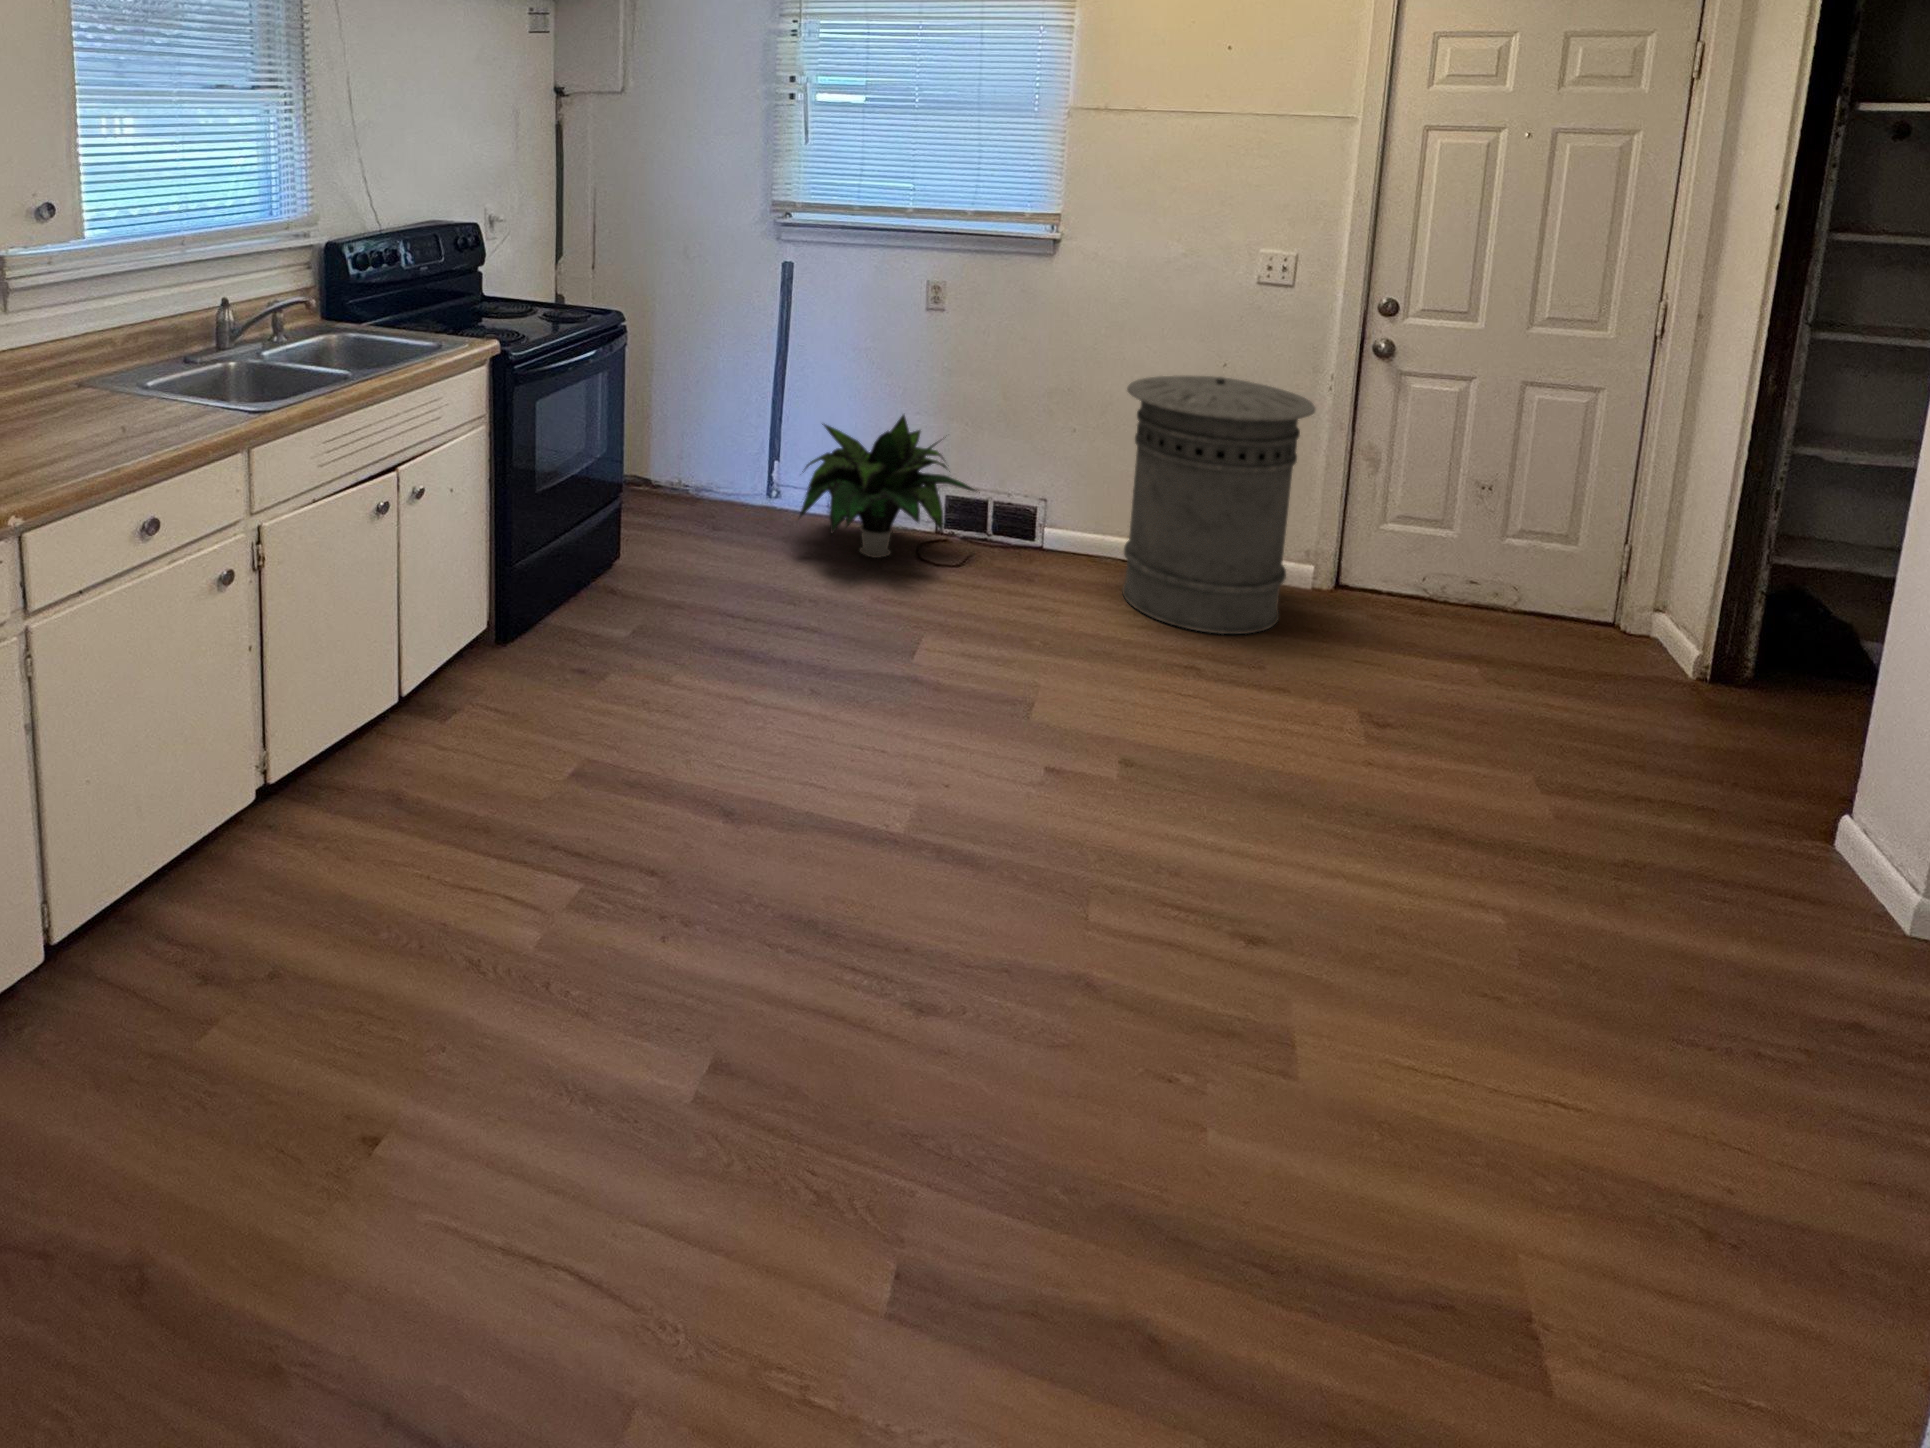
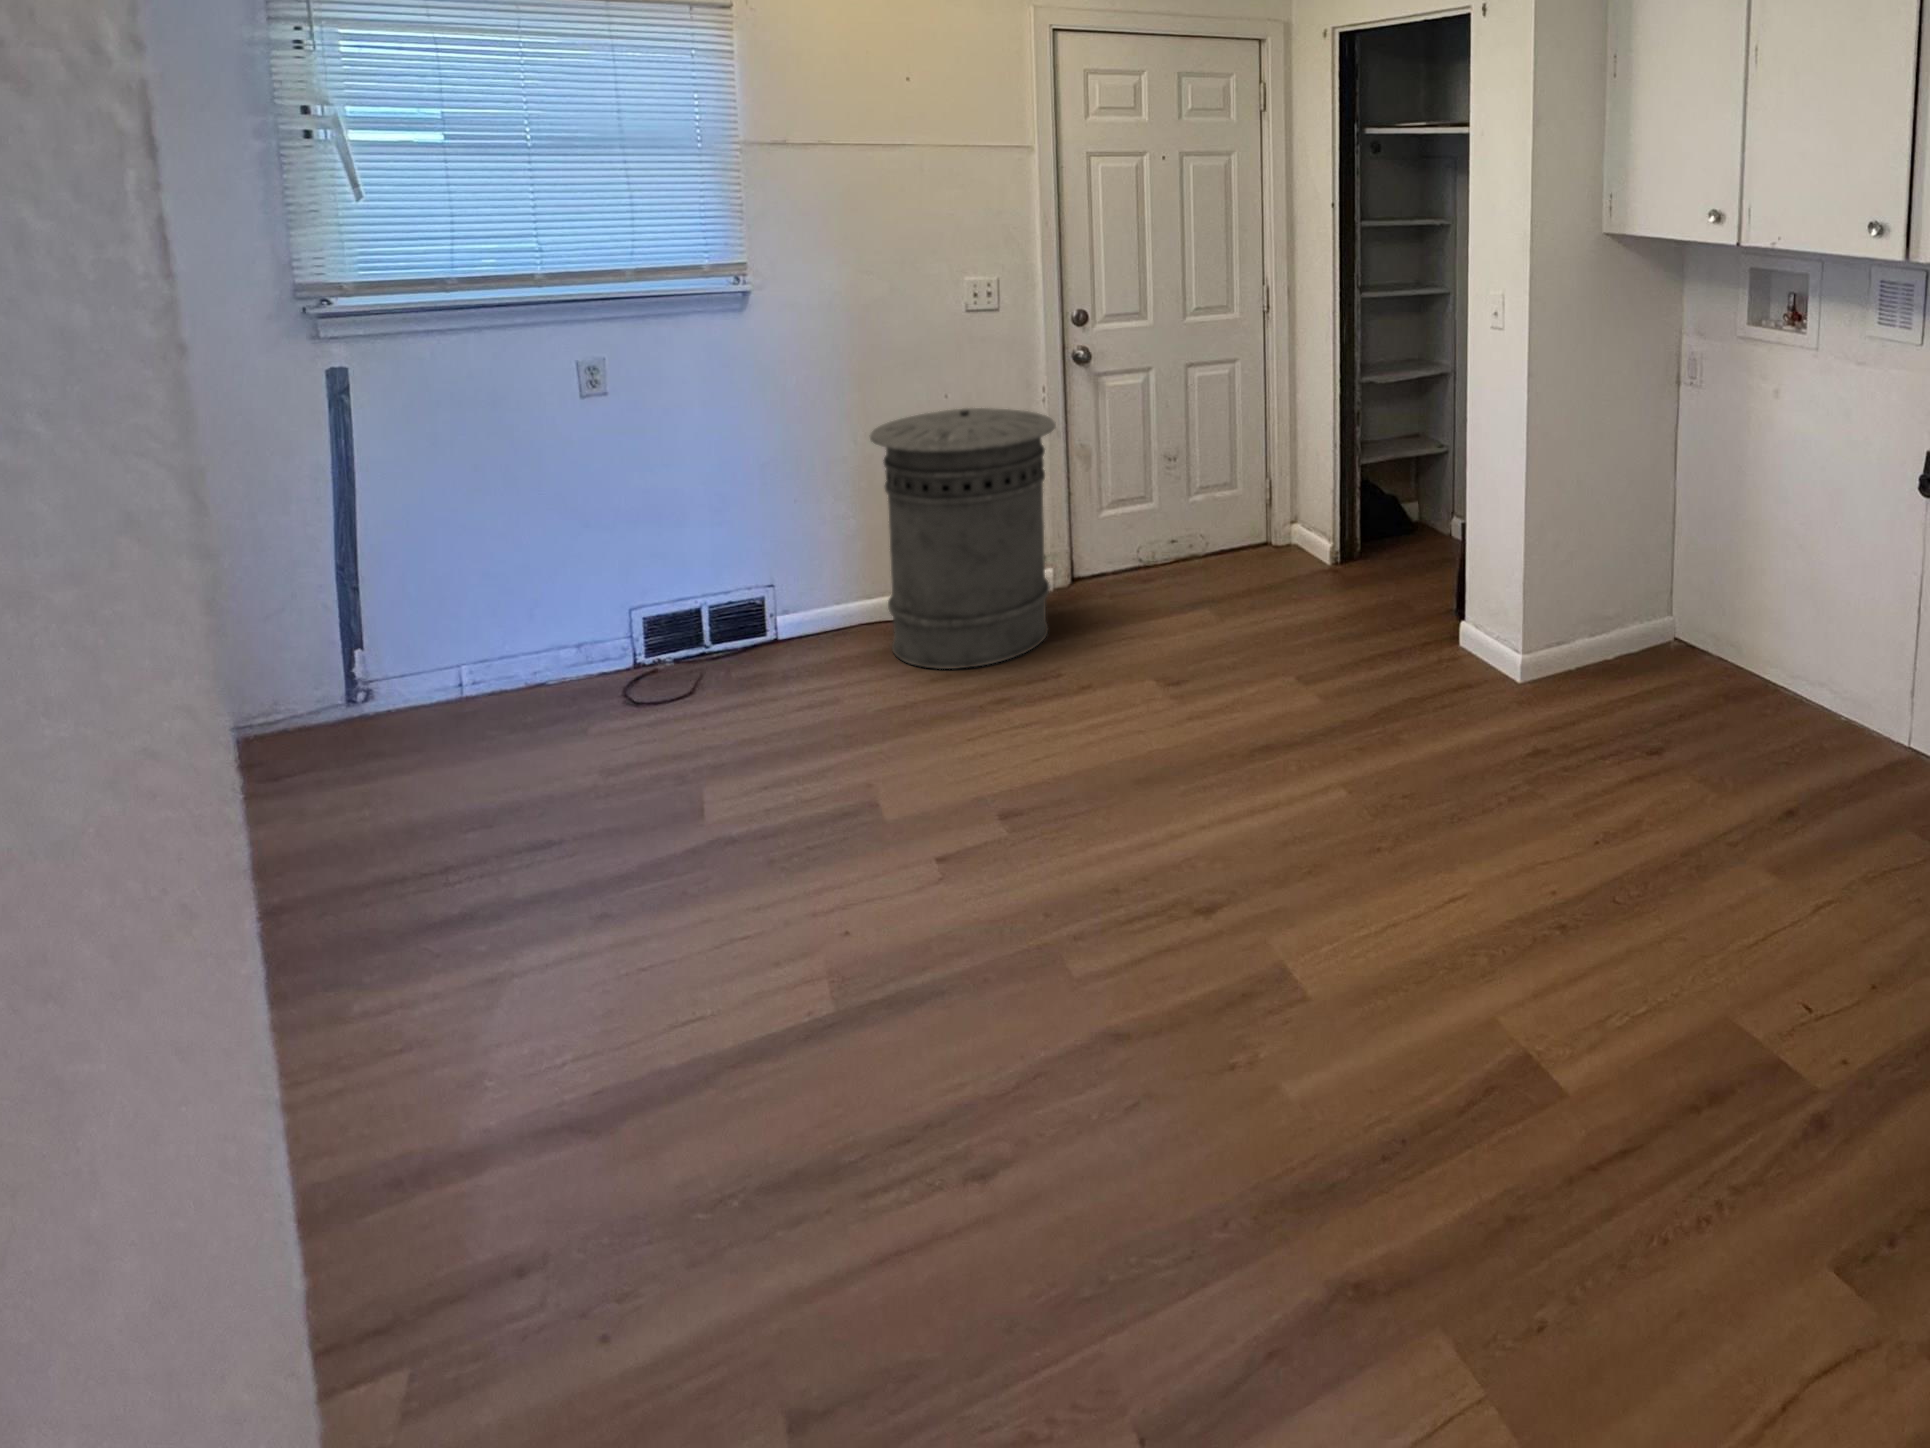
potted plant: present [800,415,980,558] -> none [426,532,706,729]

